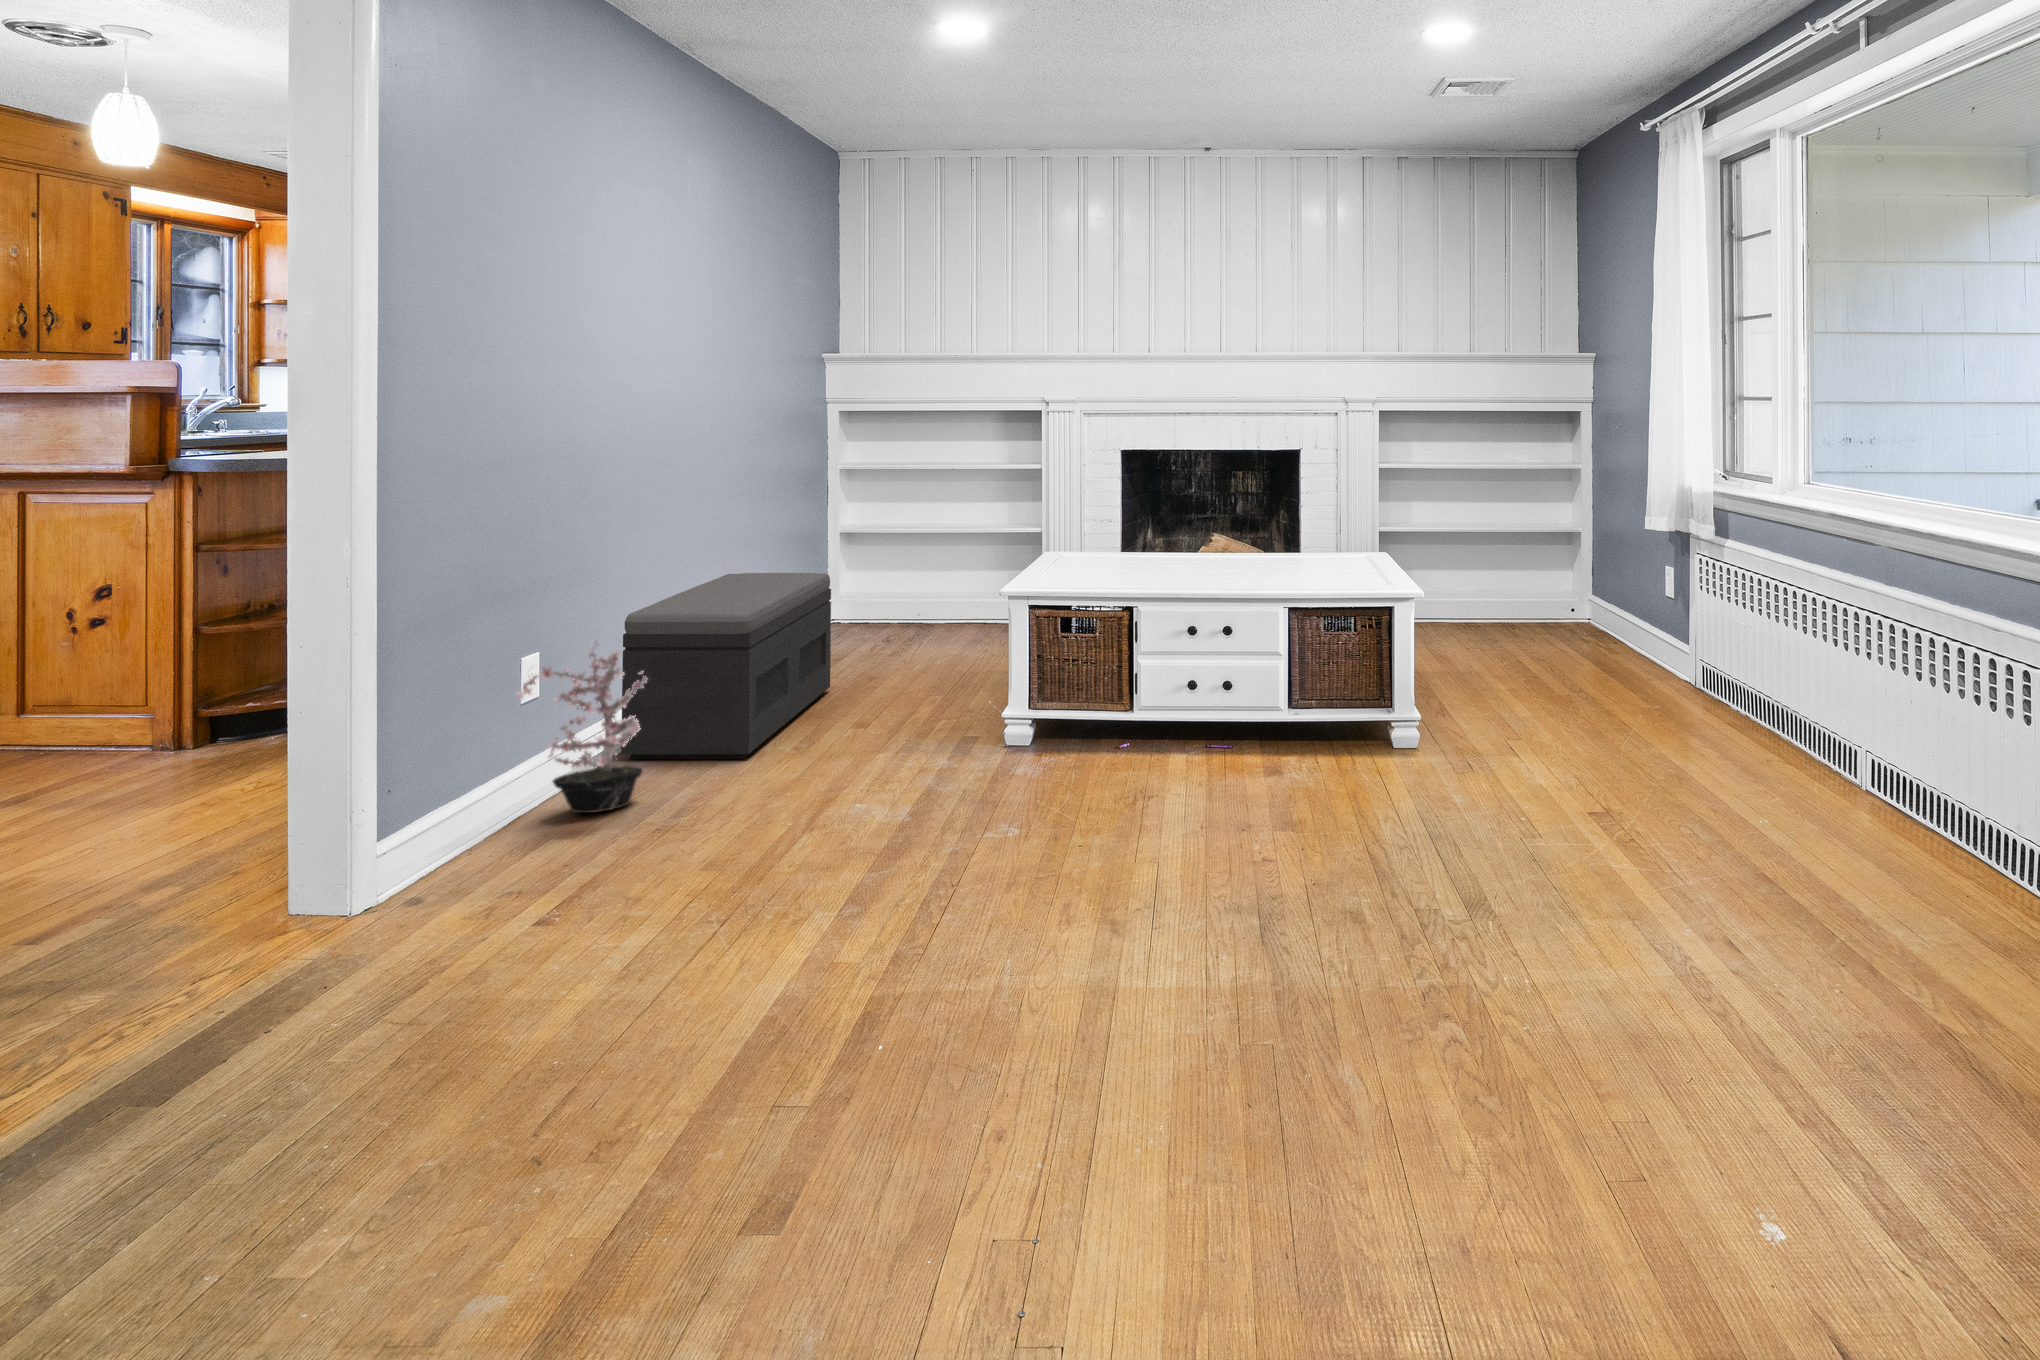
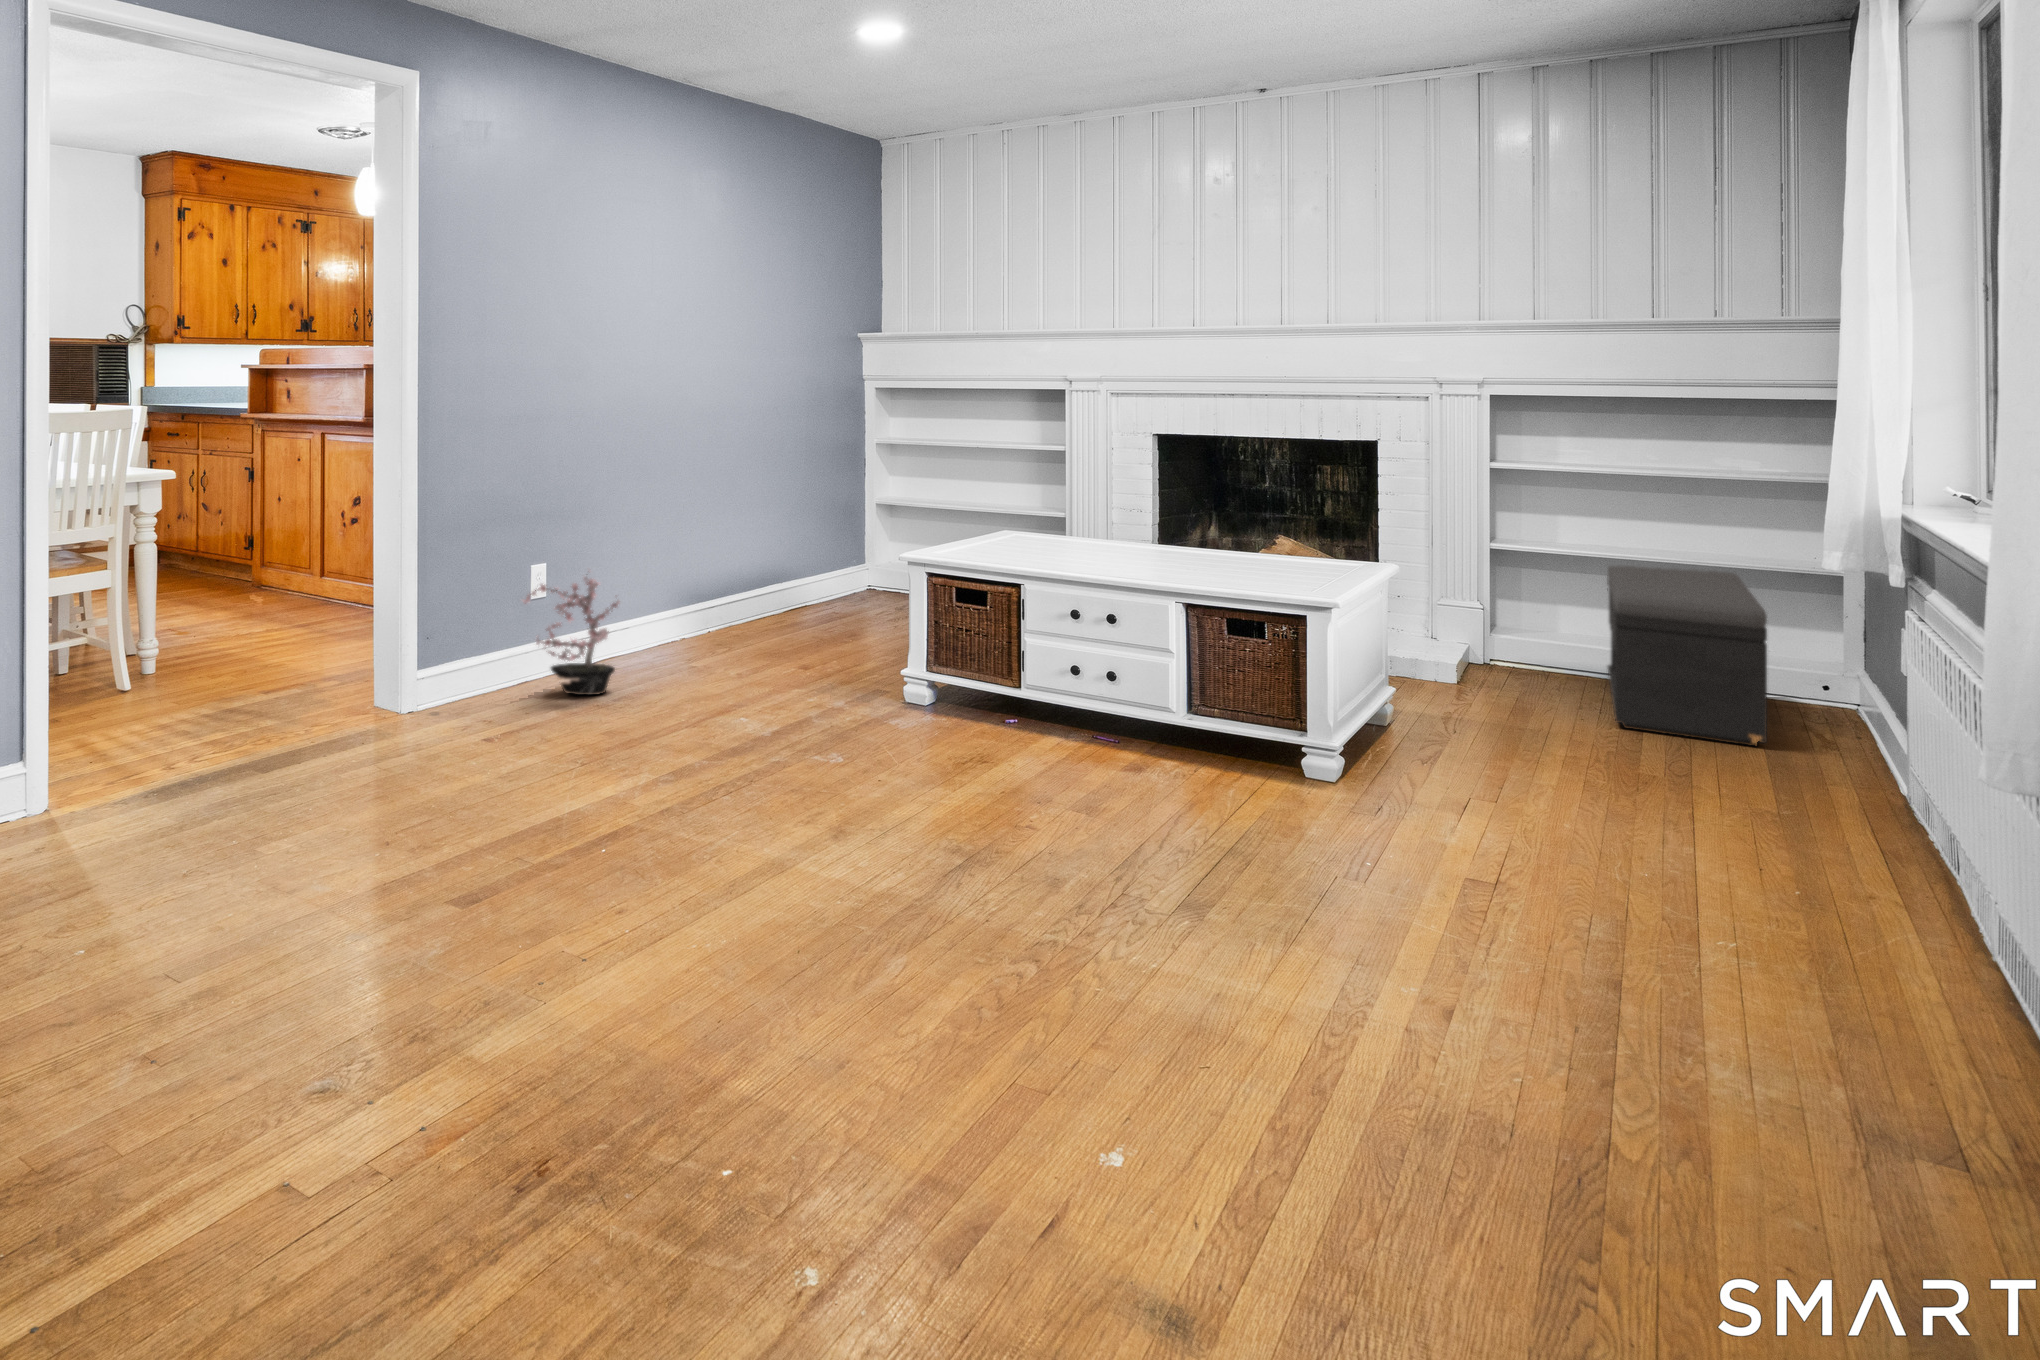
storage bench: present [621,573,831,759] -> present [1607,566,1767,746]

